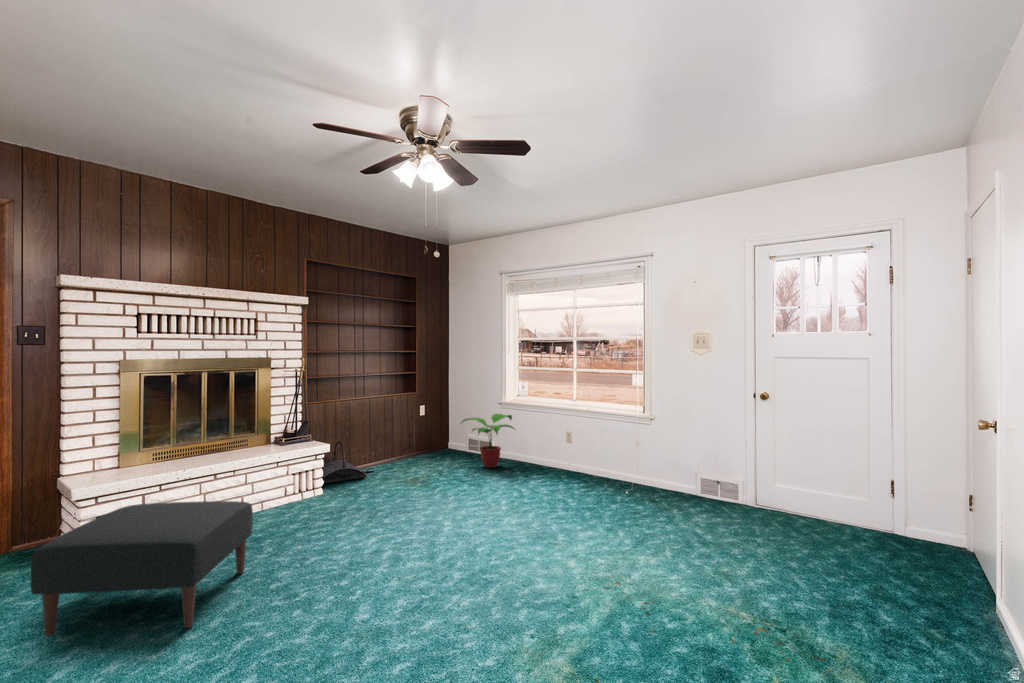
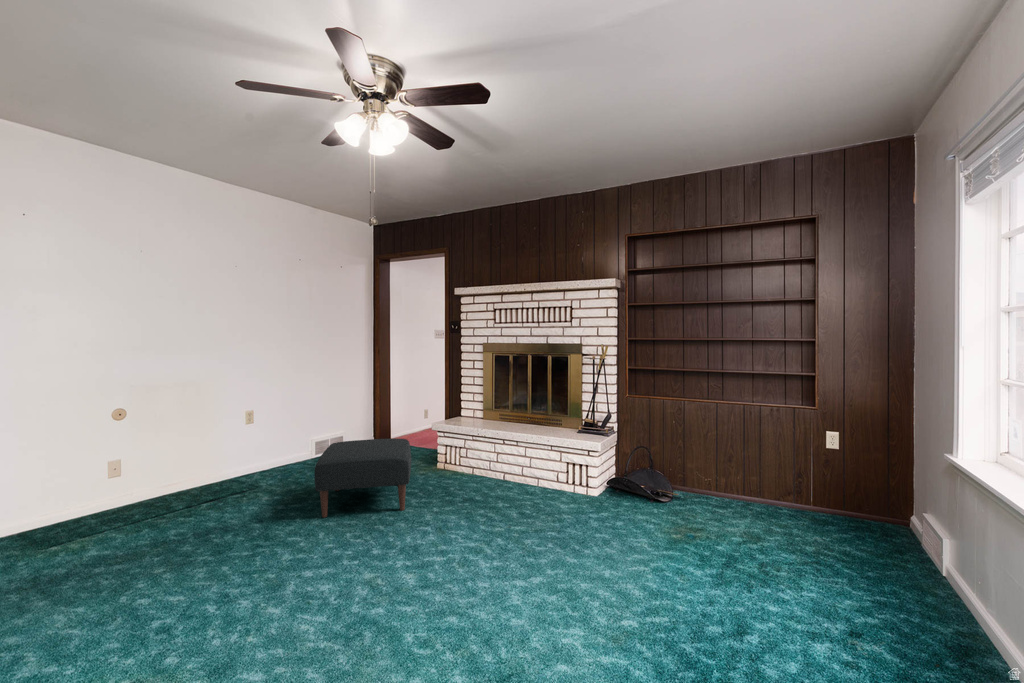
potted plant: present [462,414,514,468] -> none [803,466,944,582]

